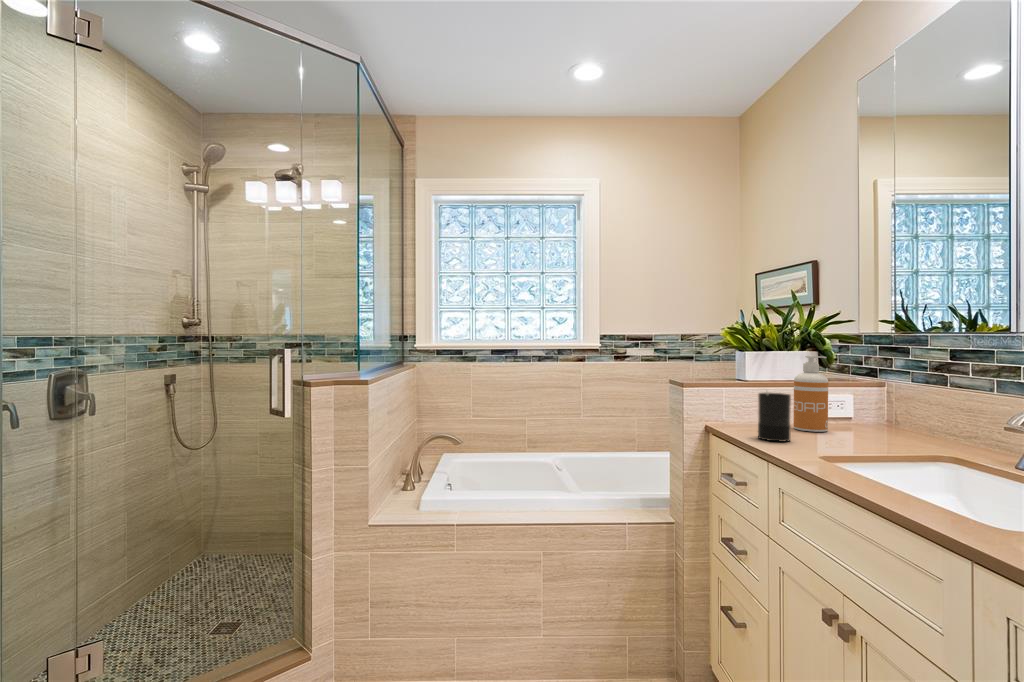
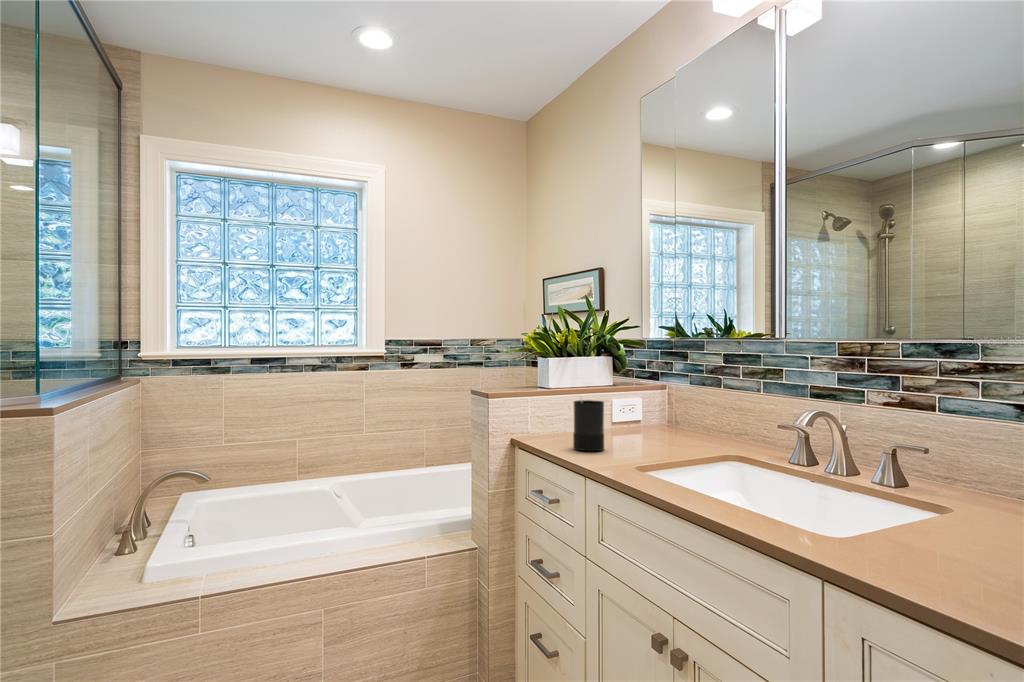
soap dispenser: present [793,355,828,432] -> none [598,361,629,437]

